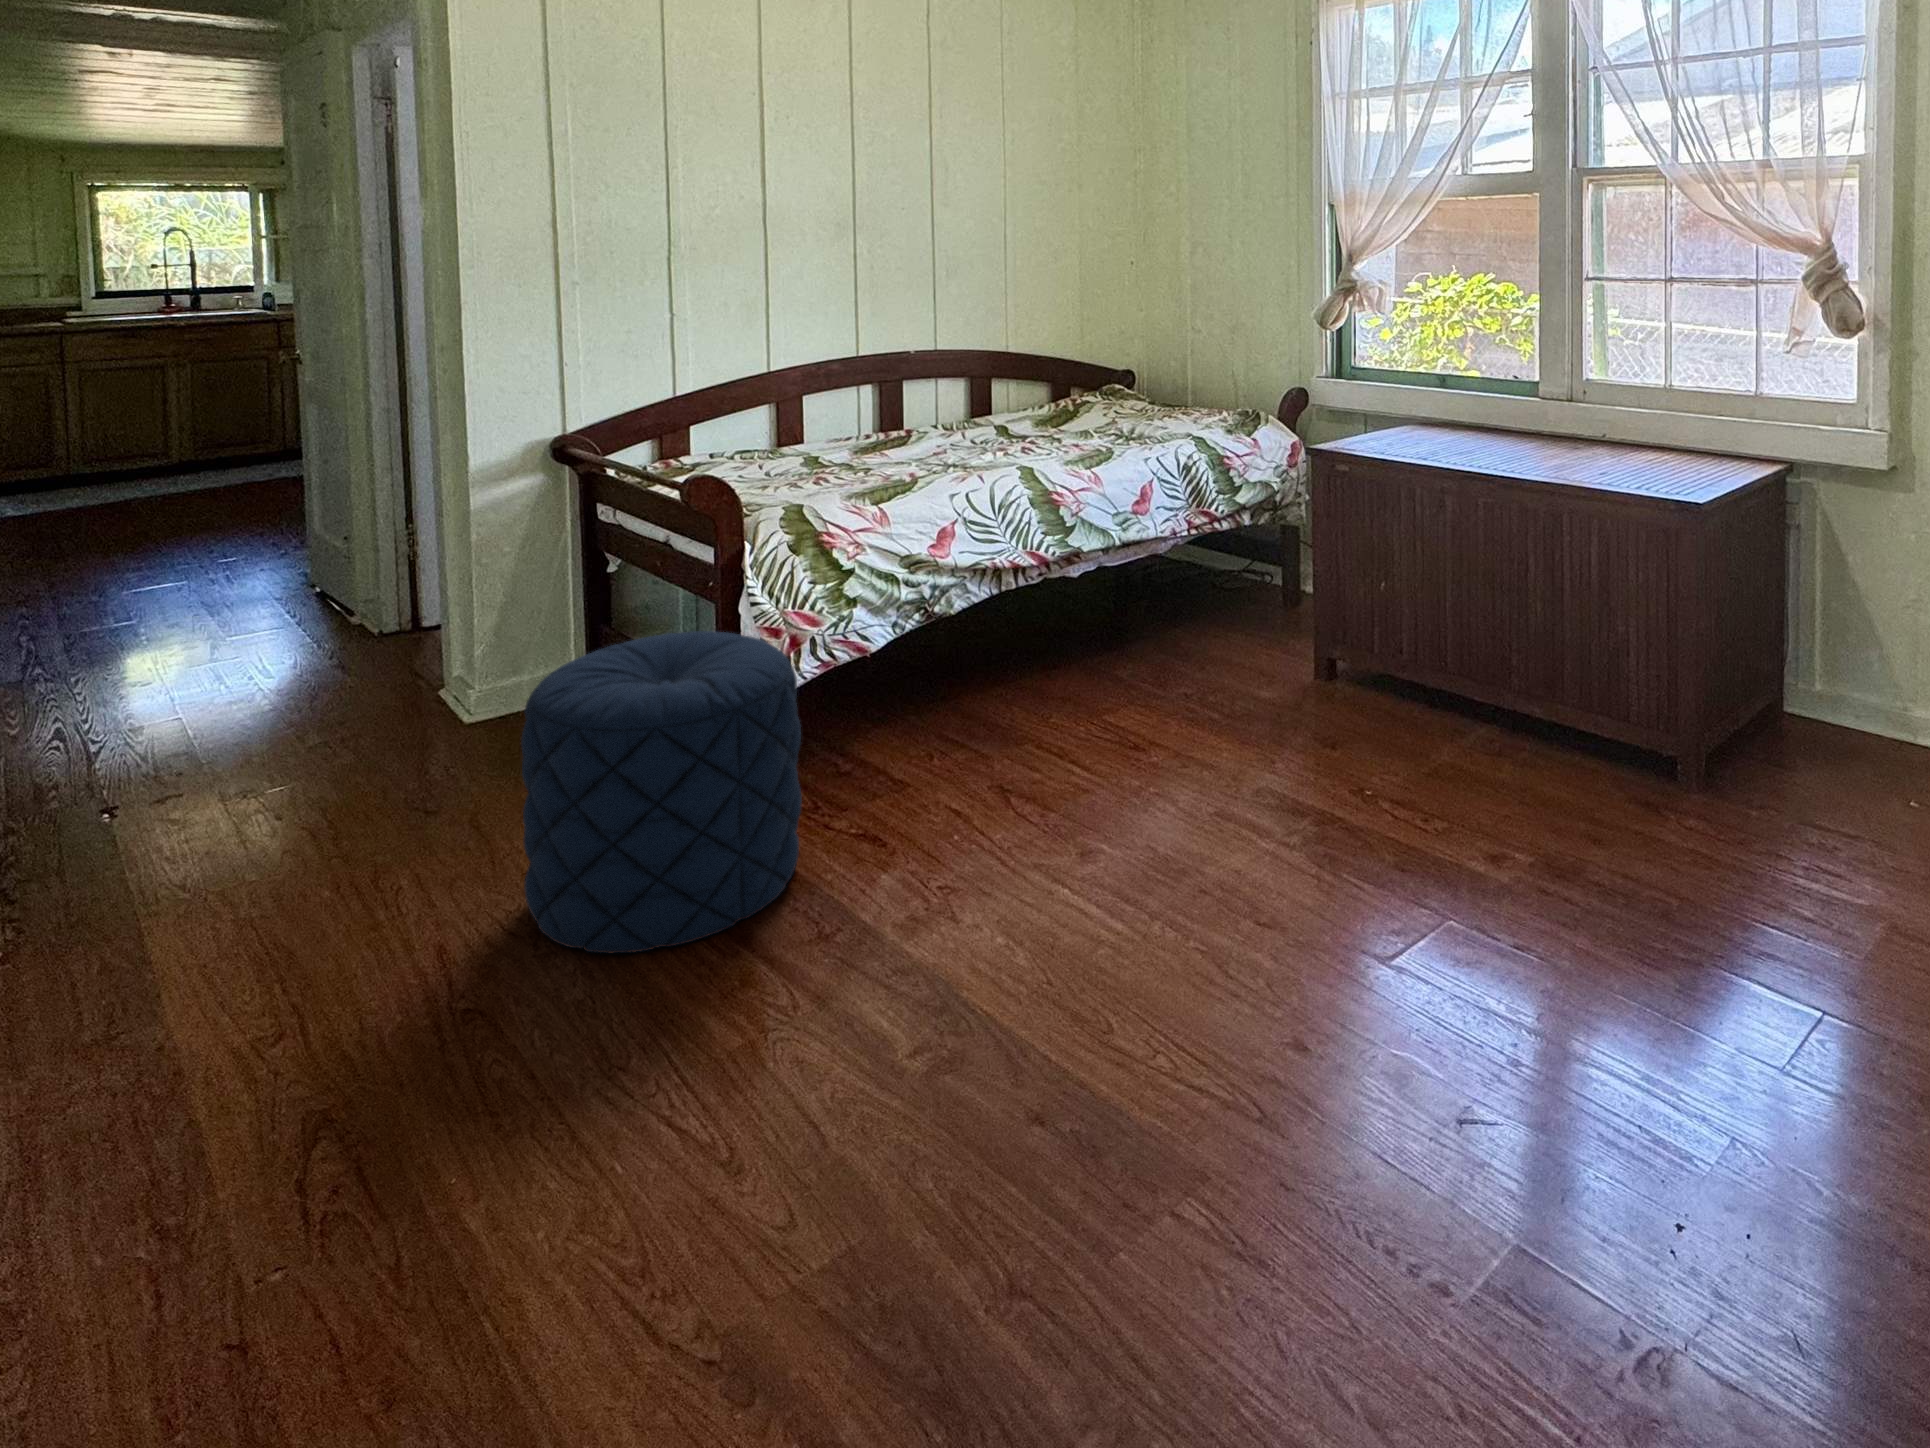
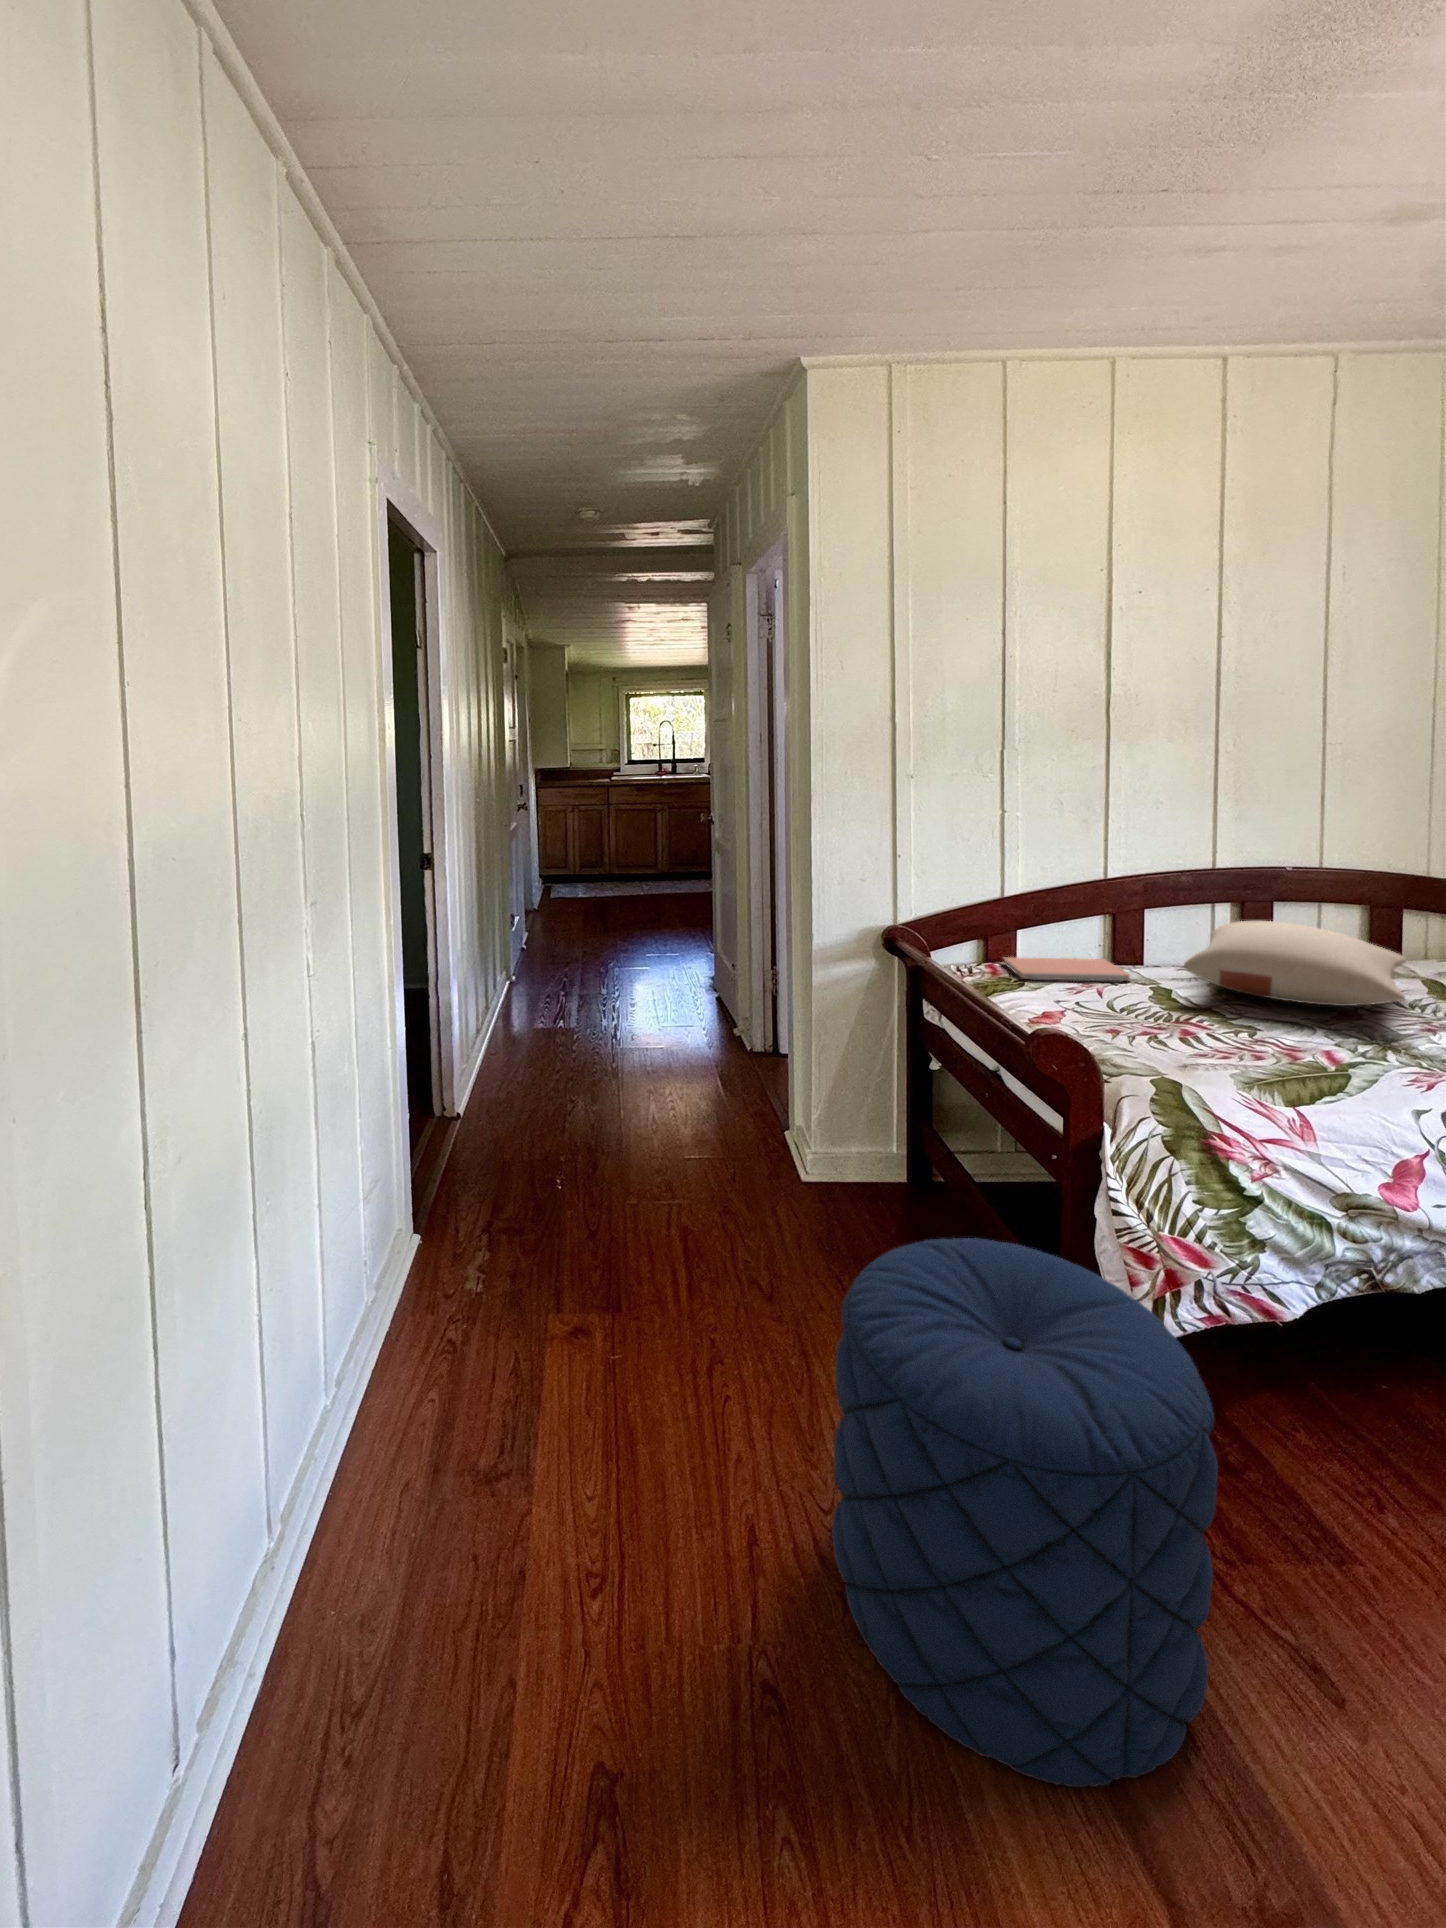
pillow: none [825,390,984,449] -> present [1184,921,1407,1006]
notebook: none [678,443,790,467] -> present [1003,957,1130,981]

